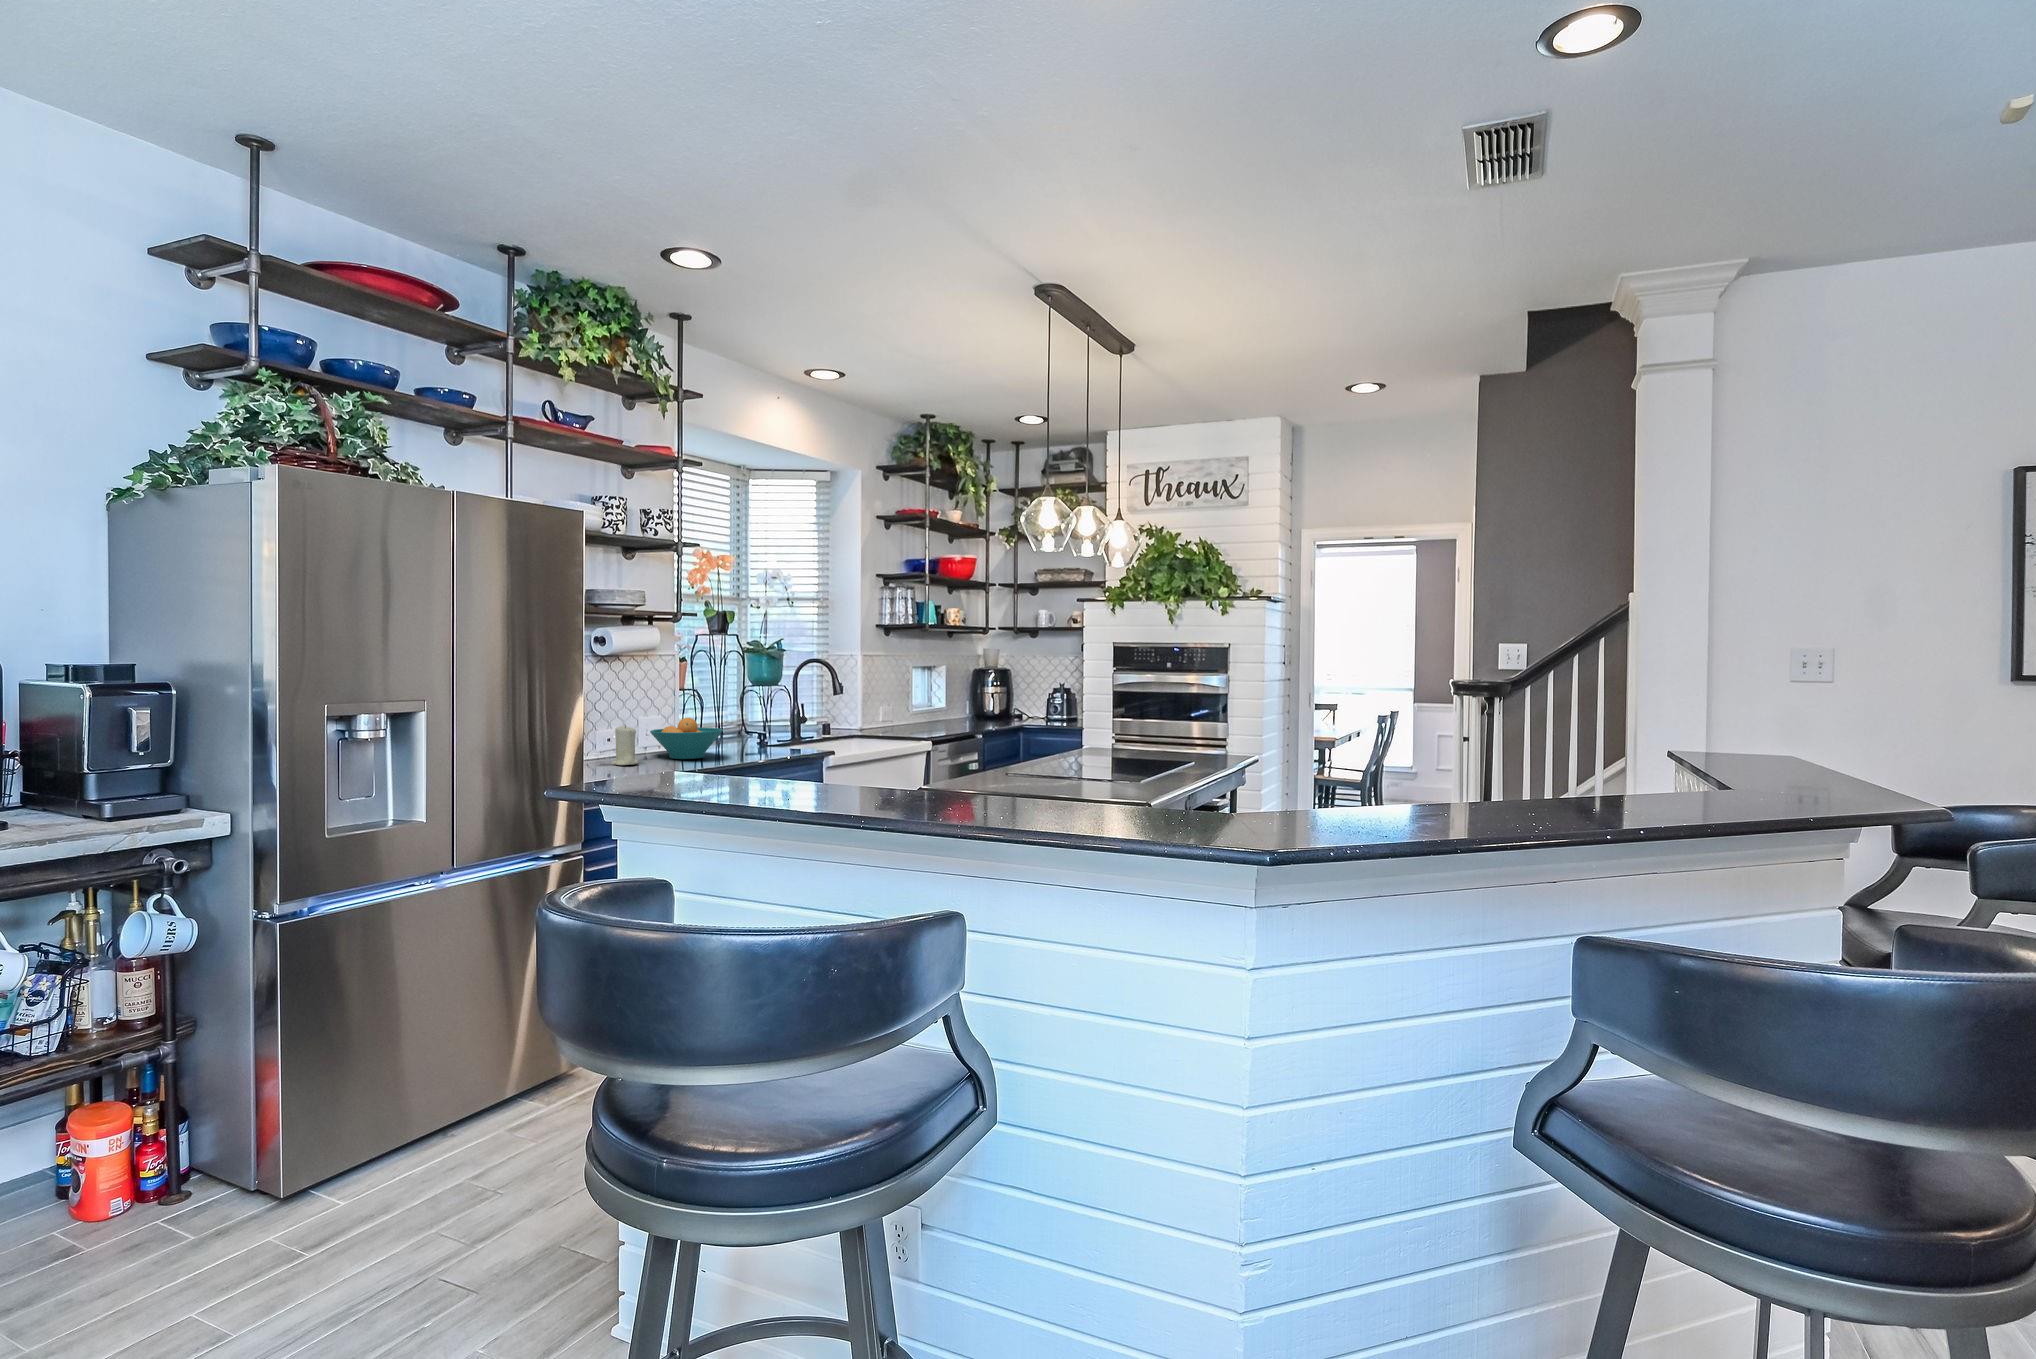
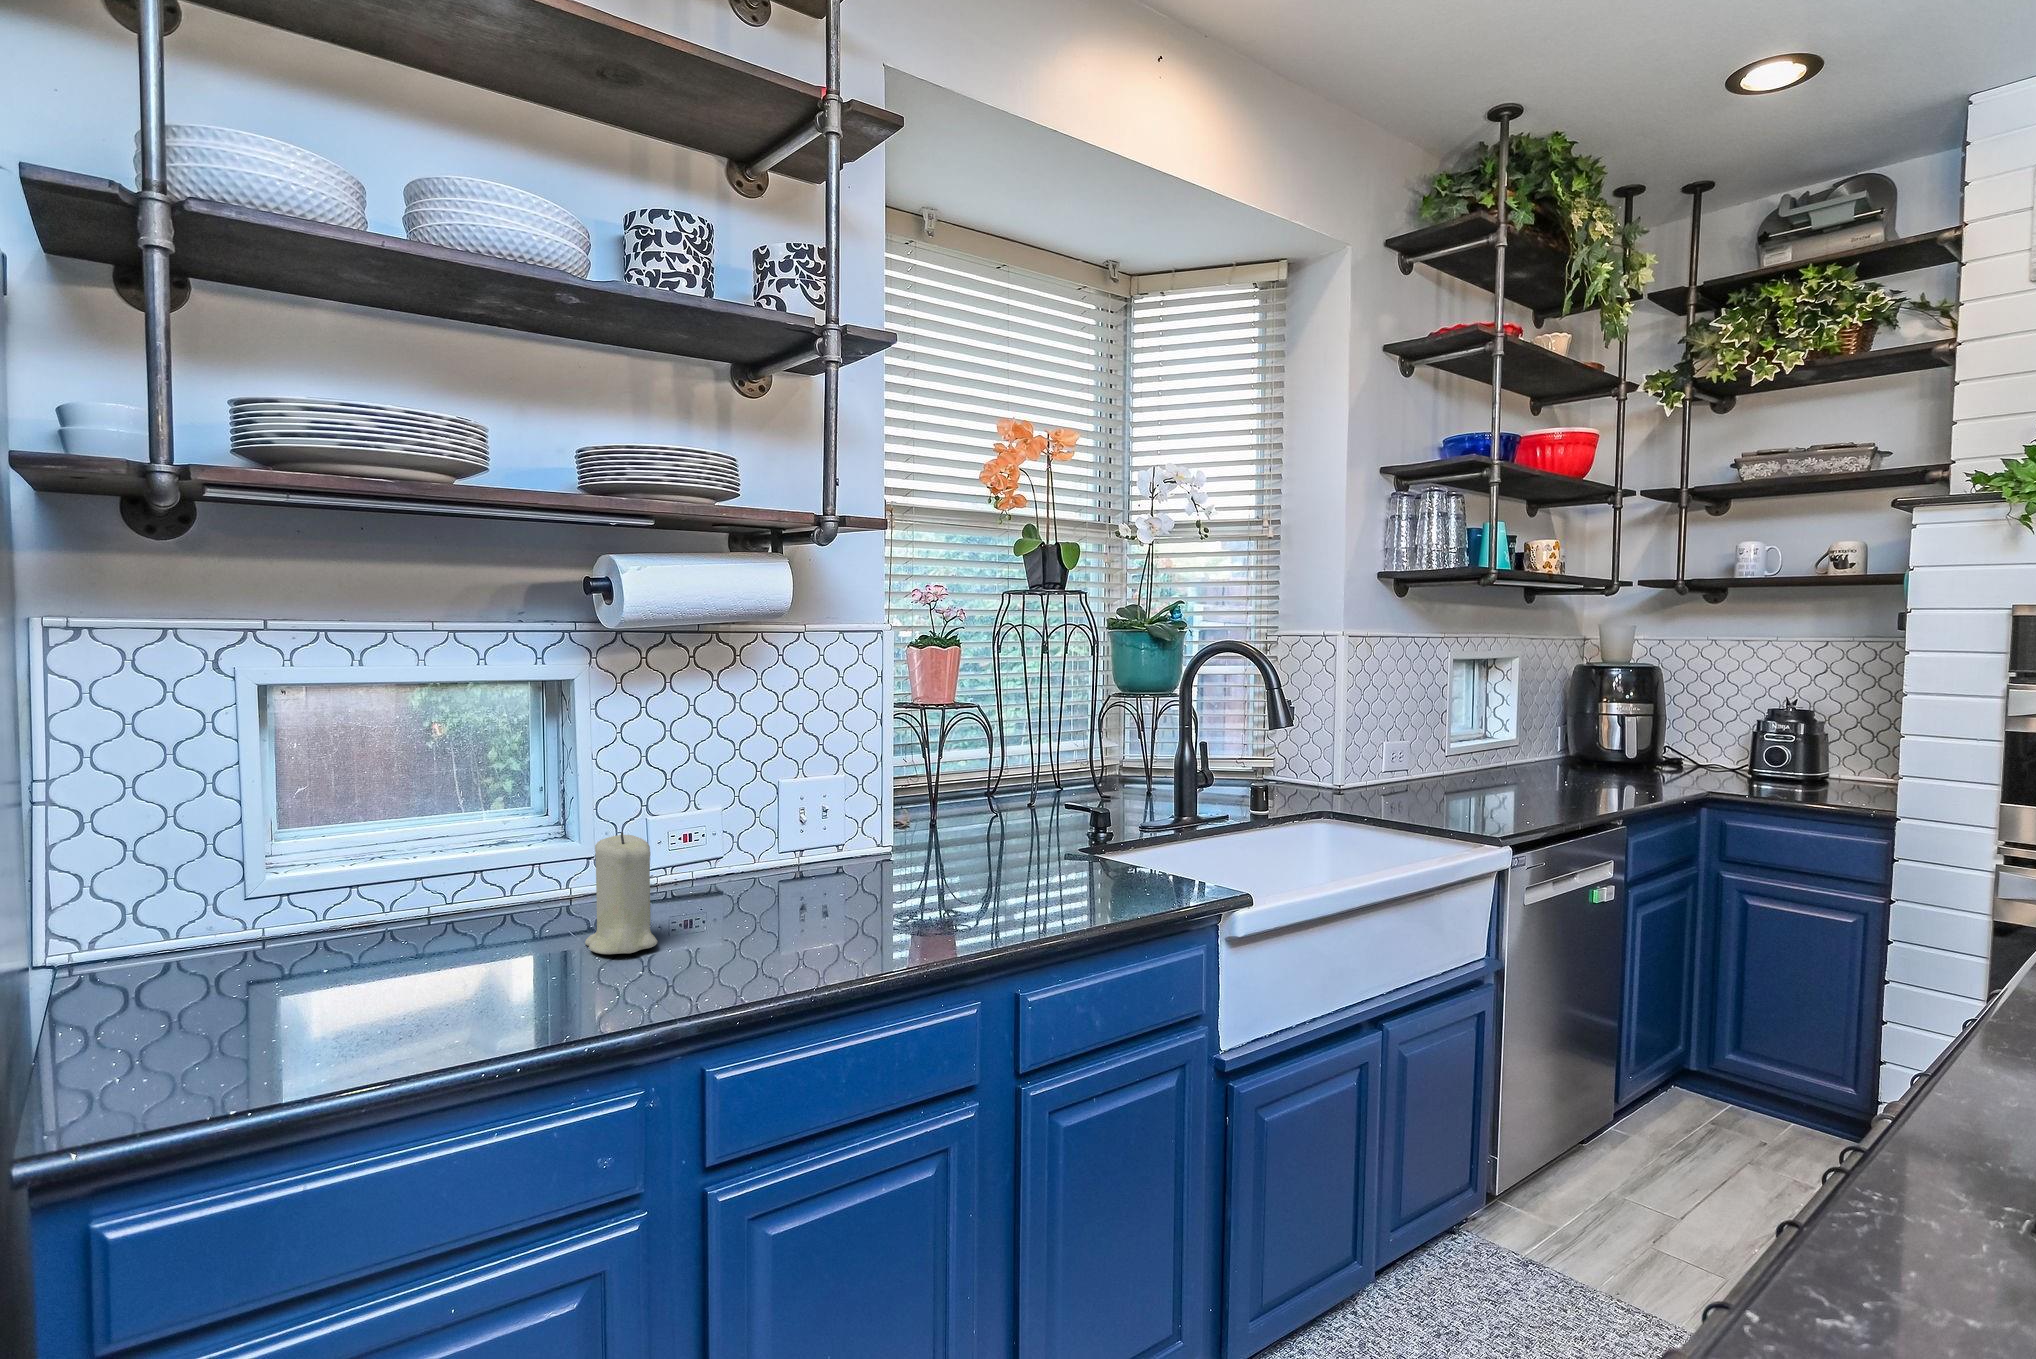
fruit bowl: present [650,718,723,759] -> none [737,805,931,925]

